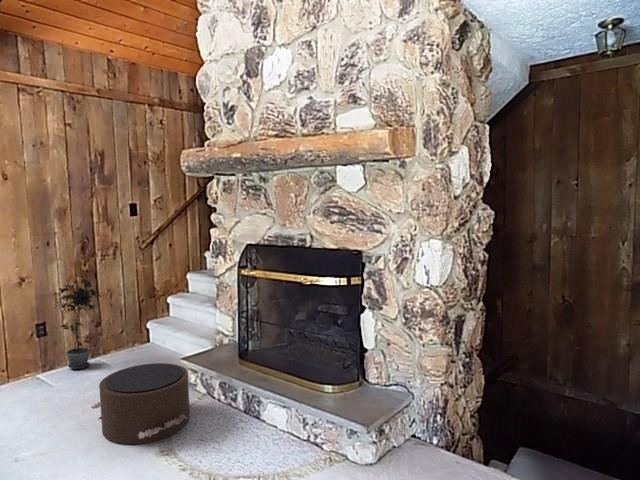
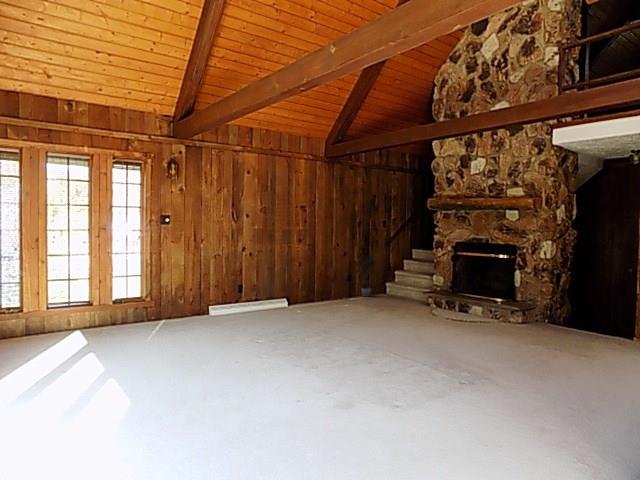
pouf: present [91,363,190,444] -> none [393,291,438,317]

